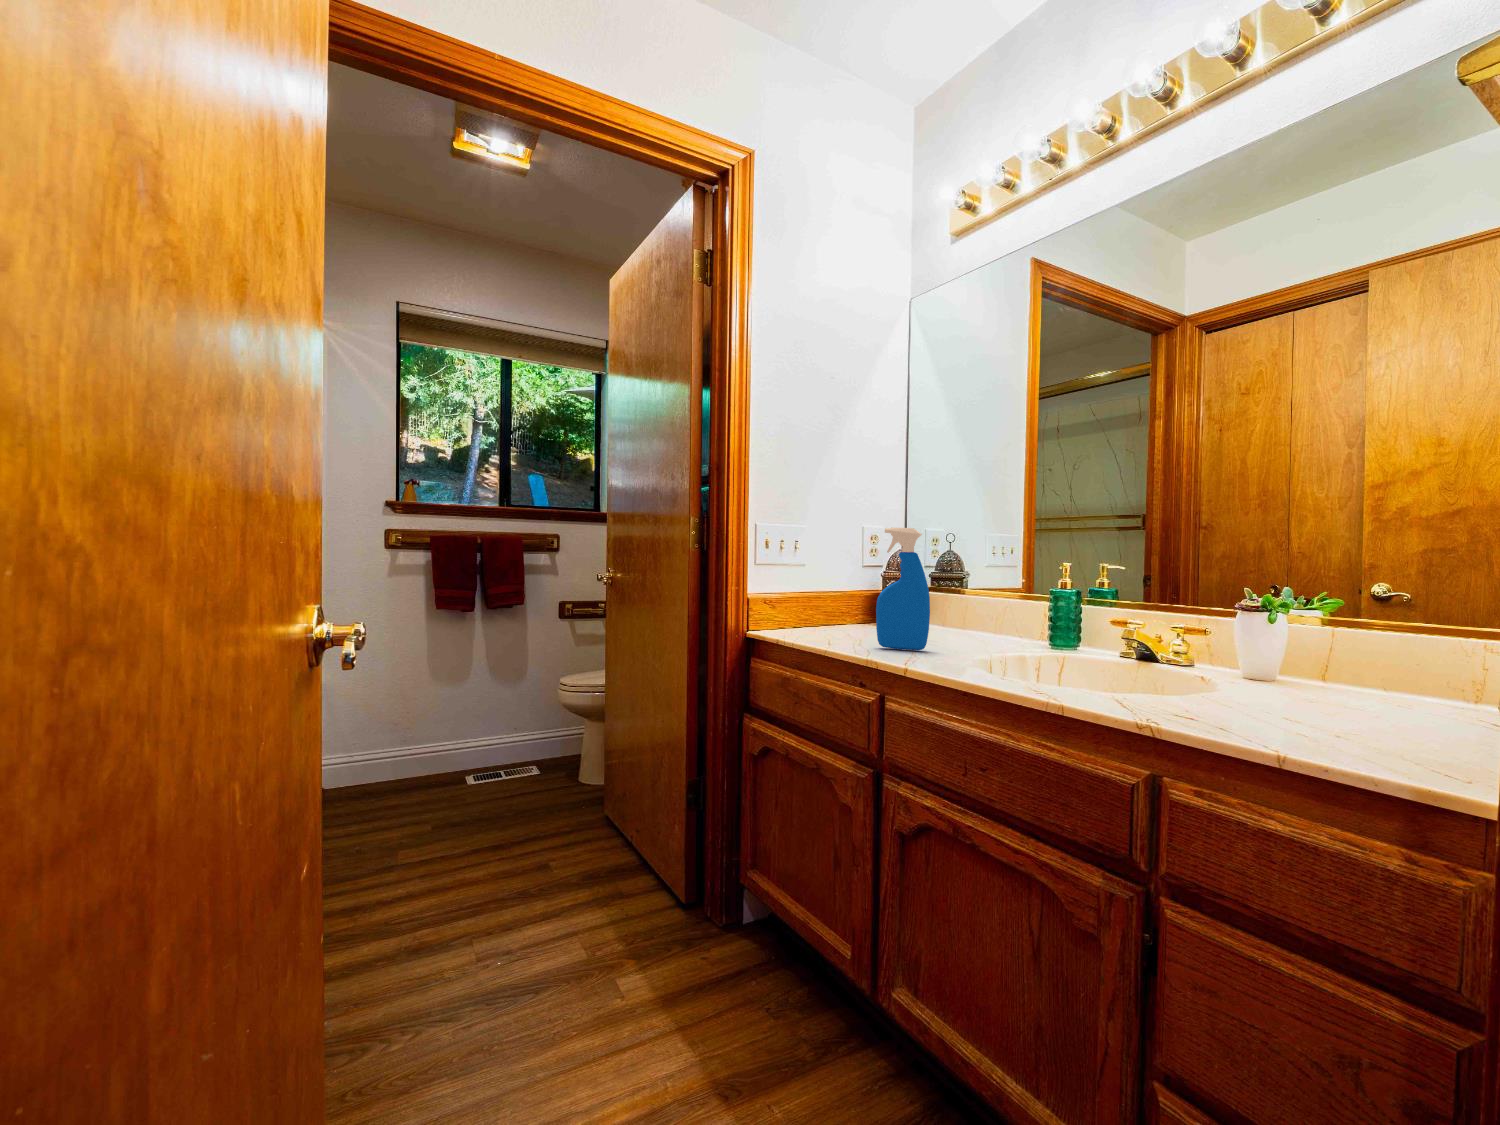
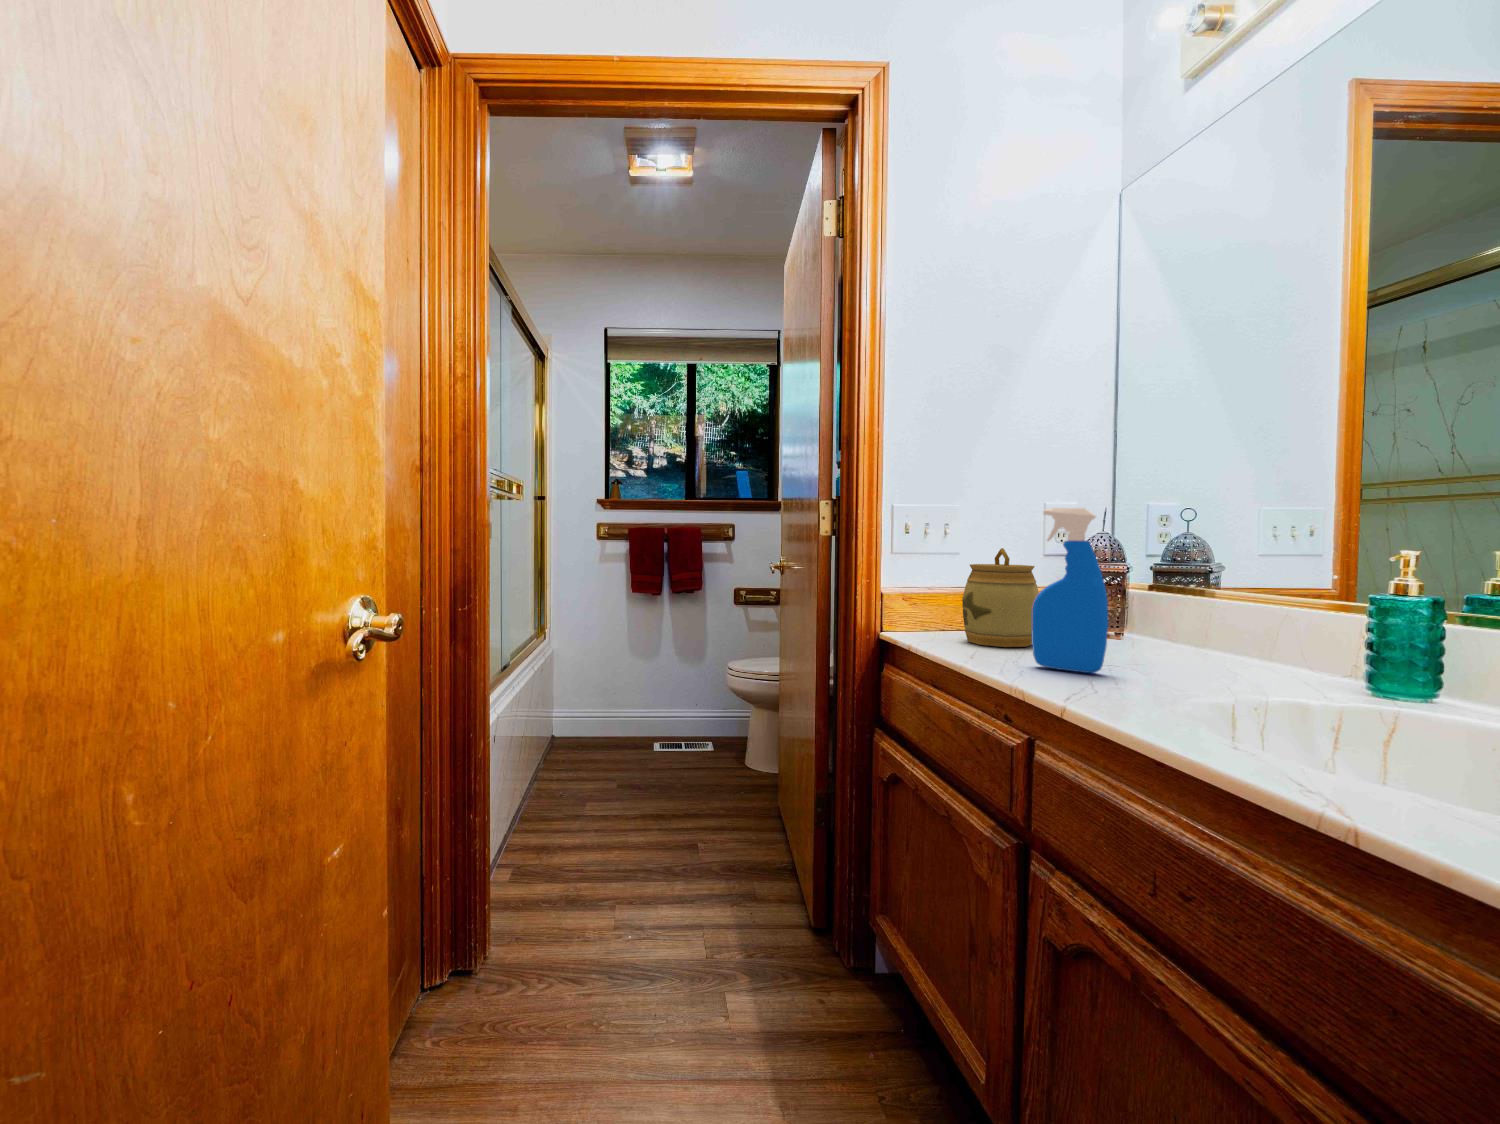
jar: none [817,558,876,638] -> present [962,548,1039,647]

